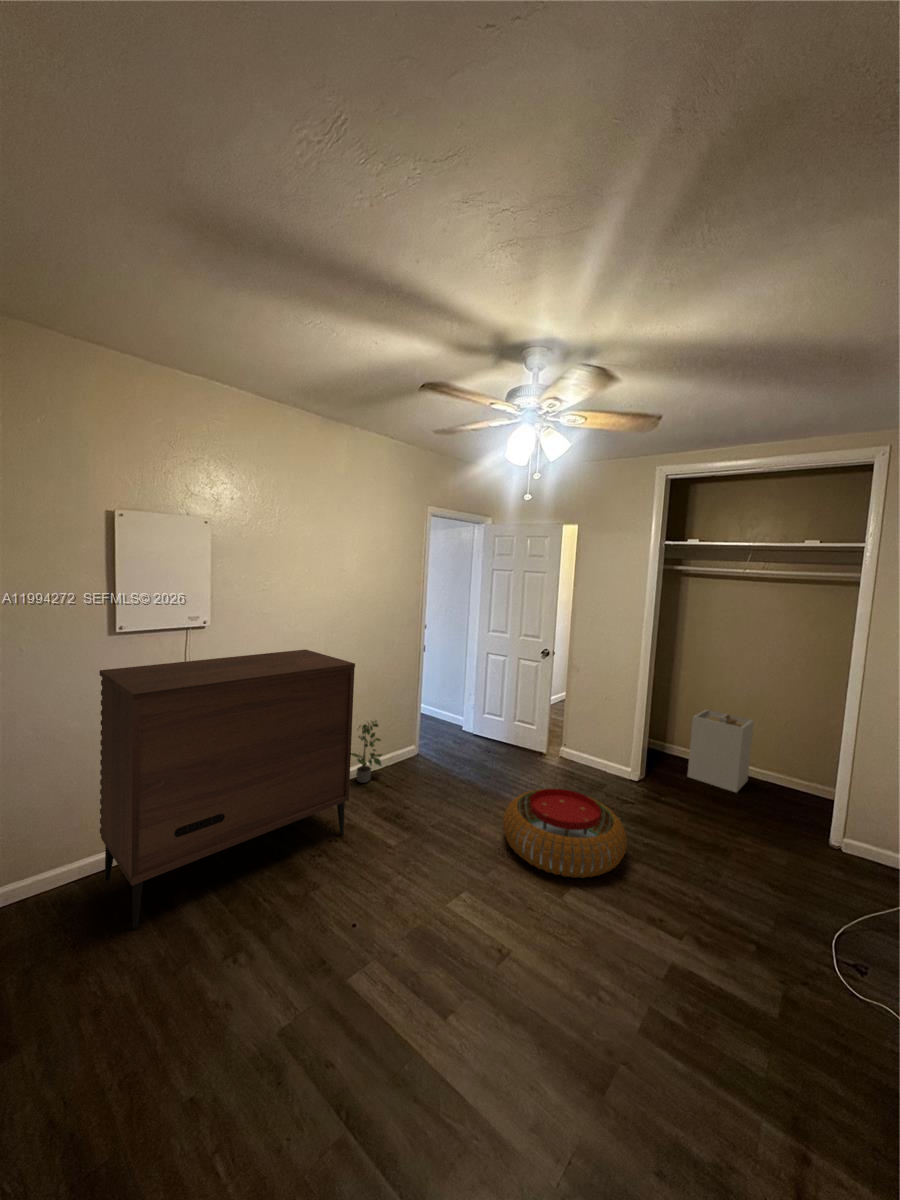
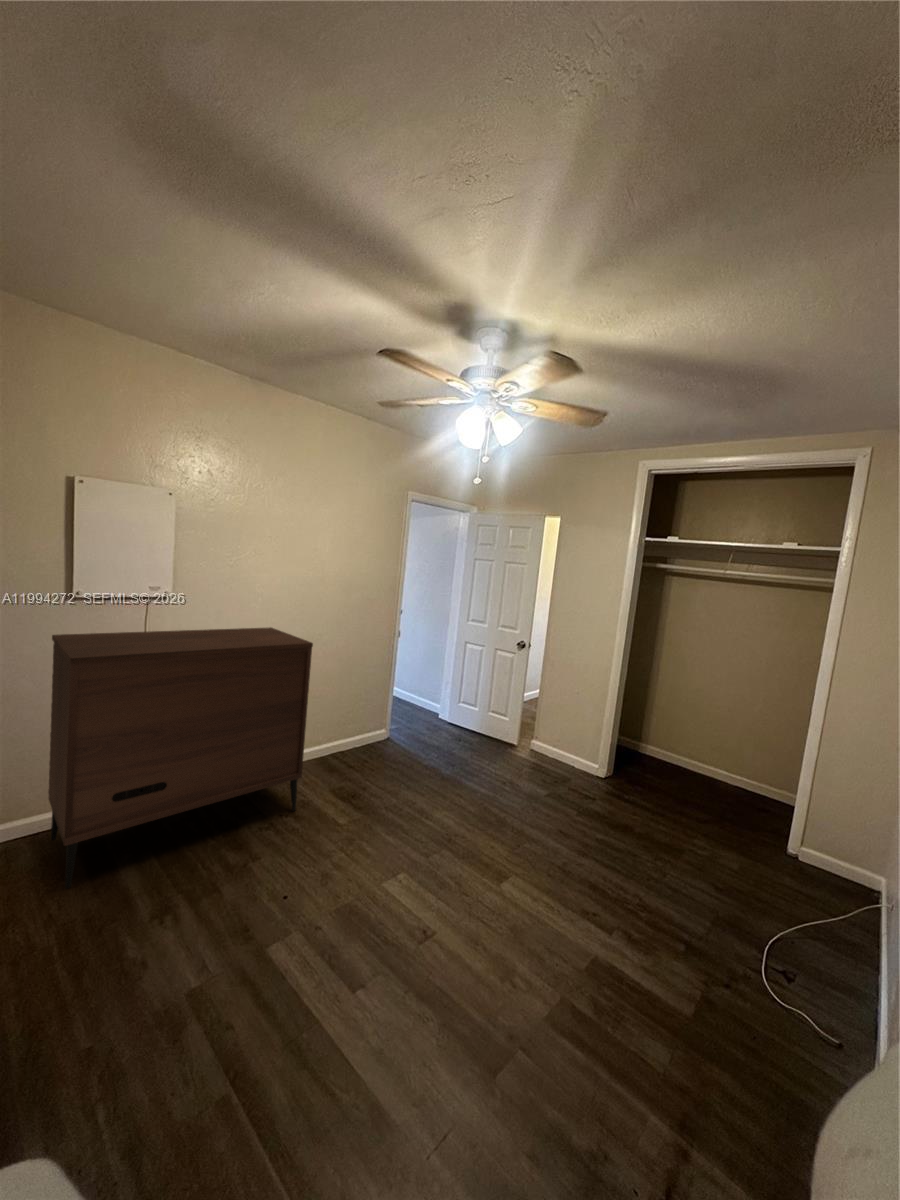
laundry hamper: present [687,709,754,792] -> none [655,710,726,795]
potted plant: present [351,721,382,783] -> none [316,700,350,763]
pouf: present [503,789,627,878] -> none [453,778,575,869]

